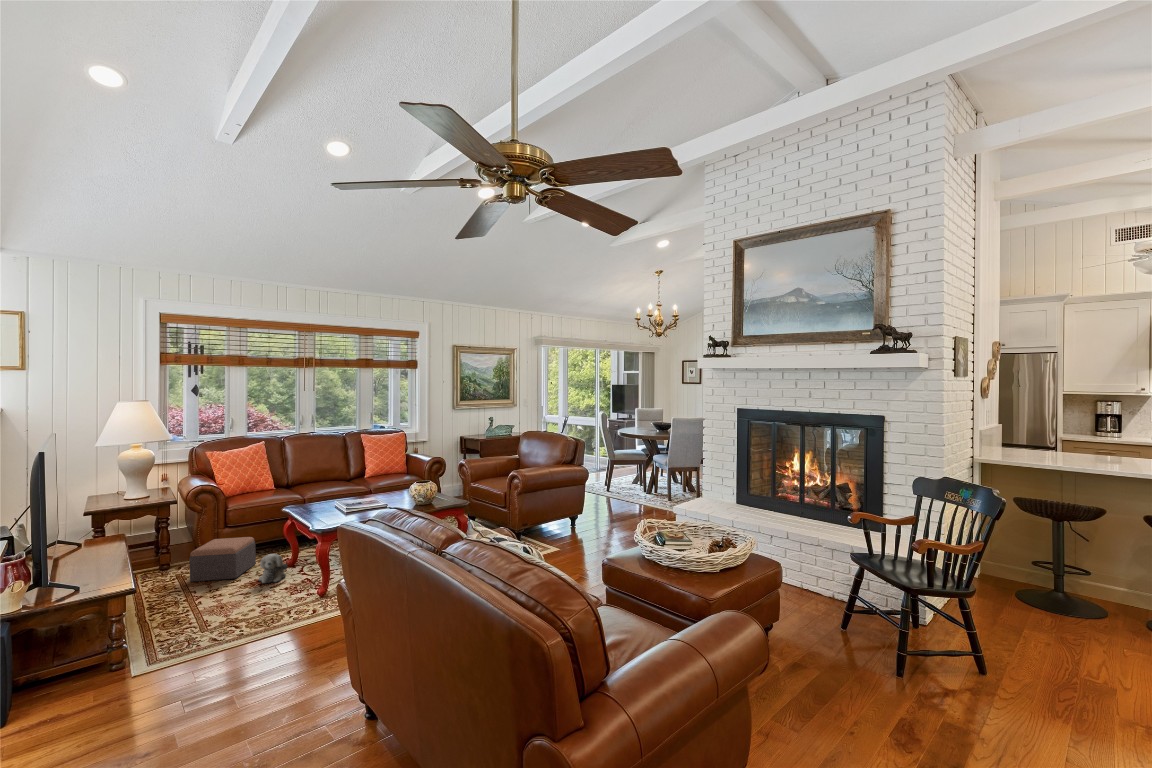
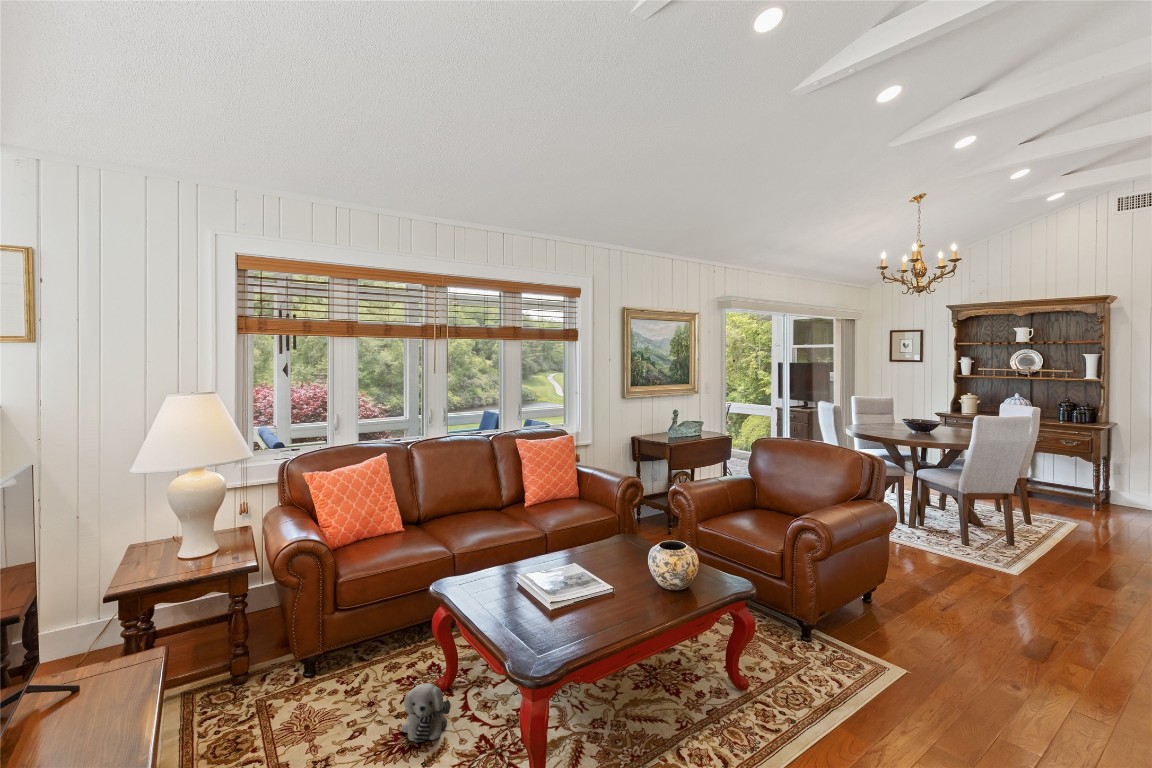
footstool: present [189,537,256,582] -> none [283,631,388,723]

